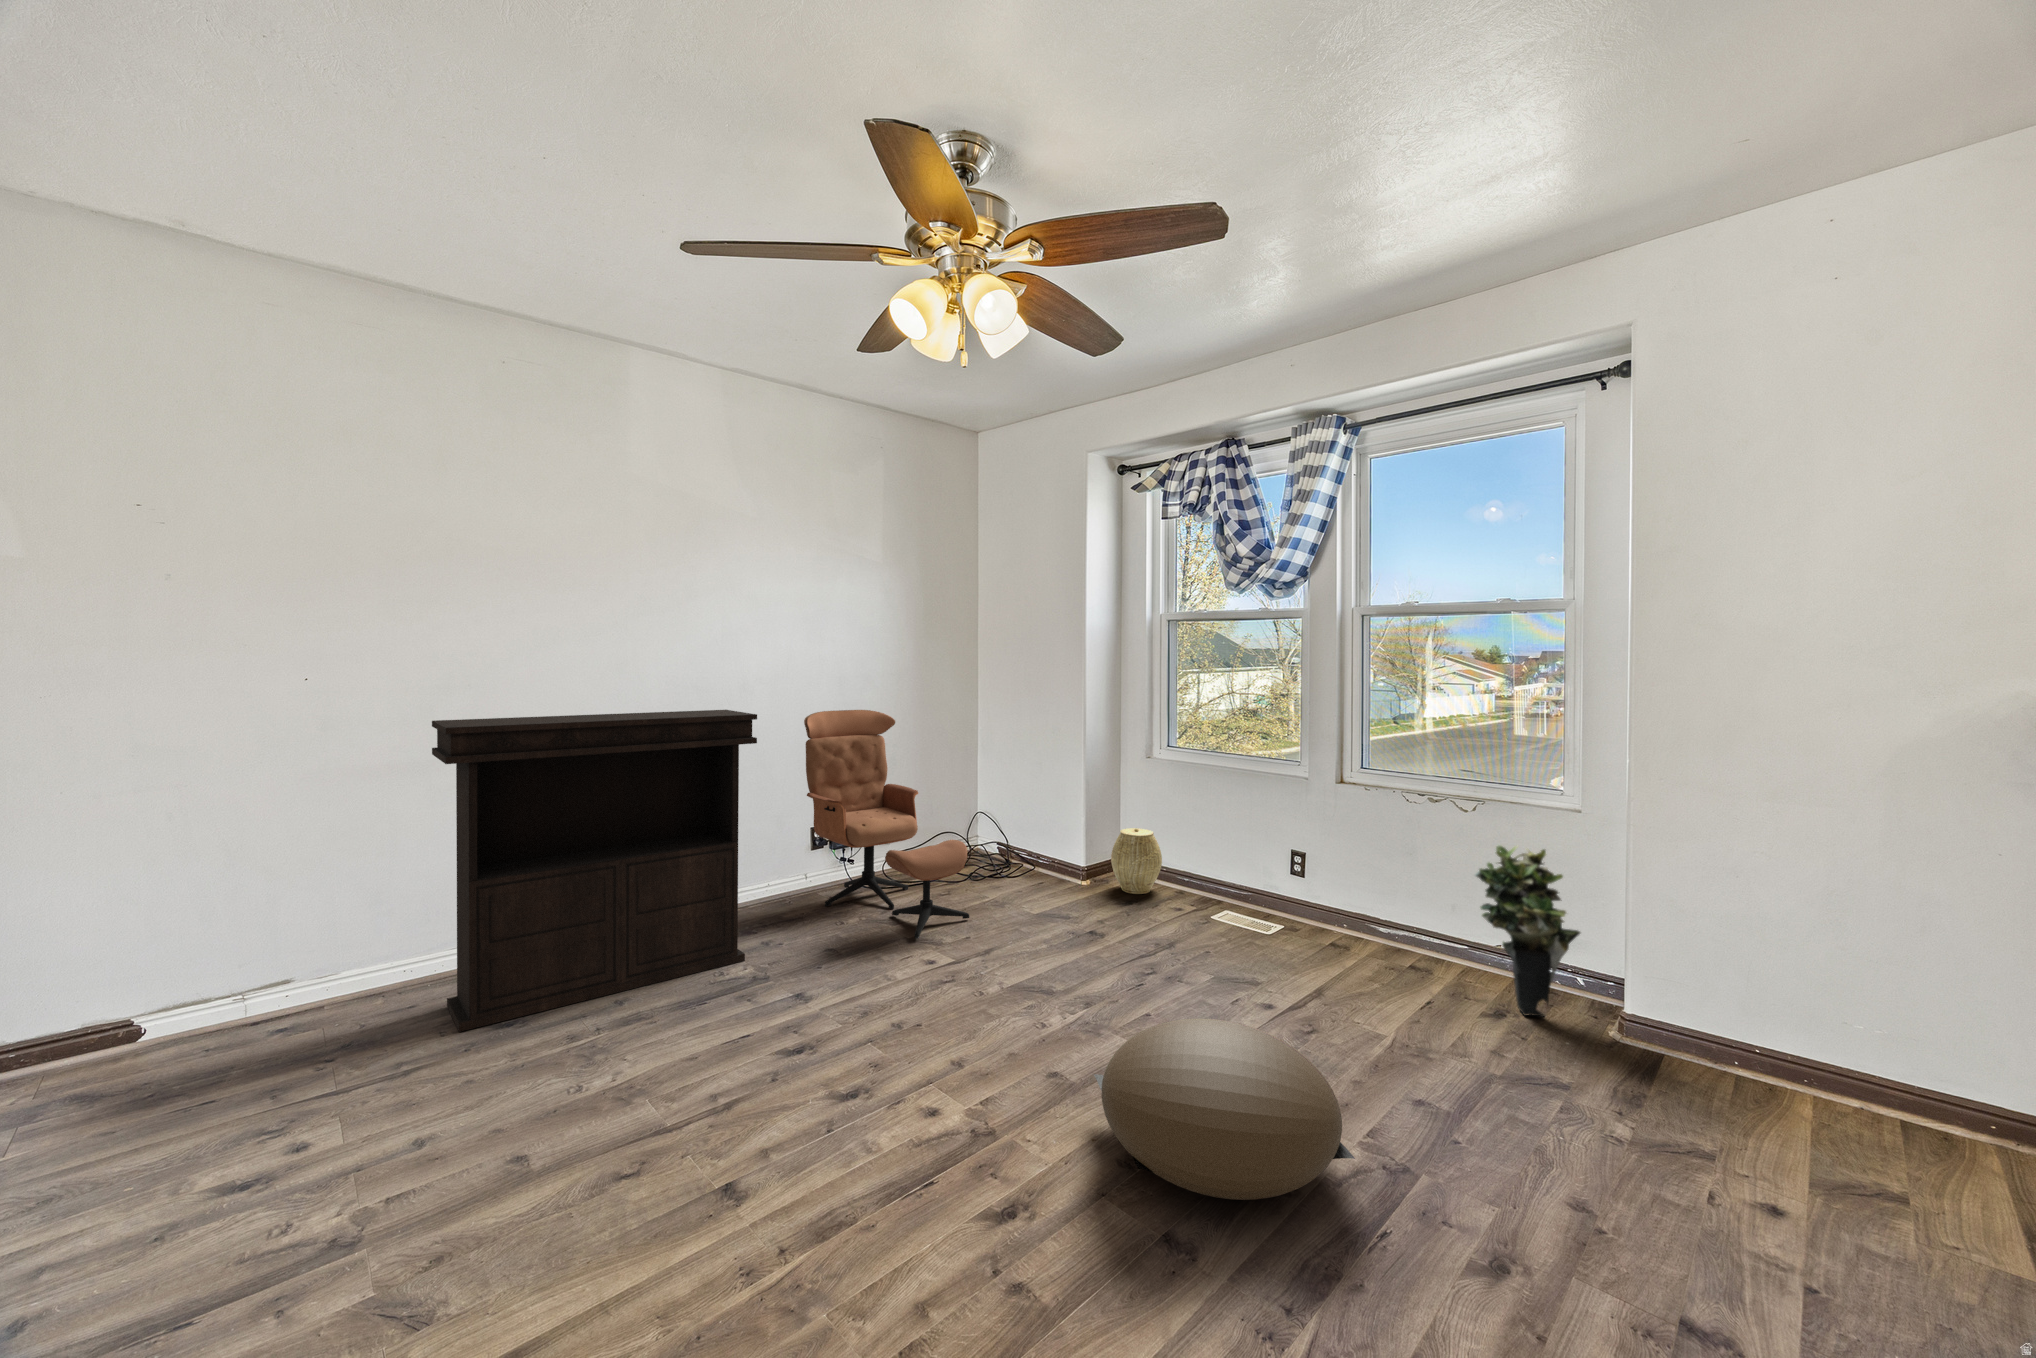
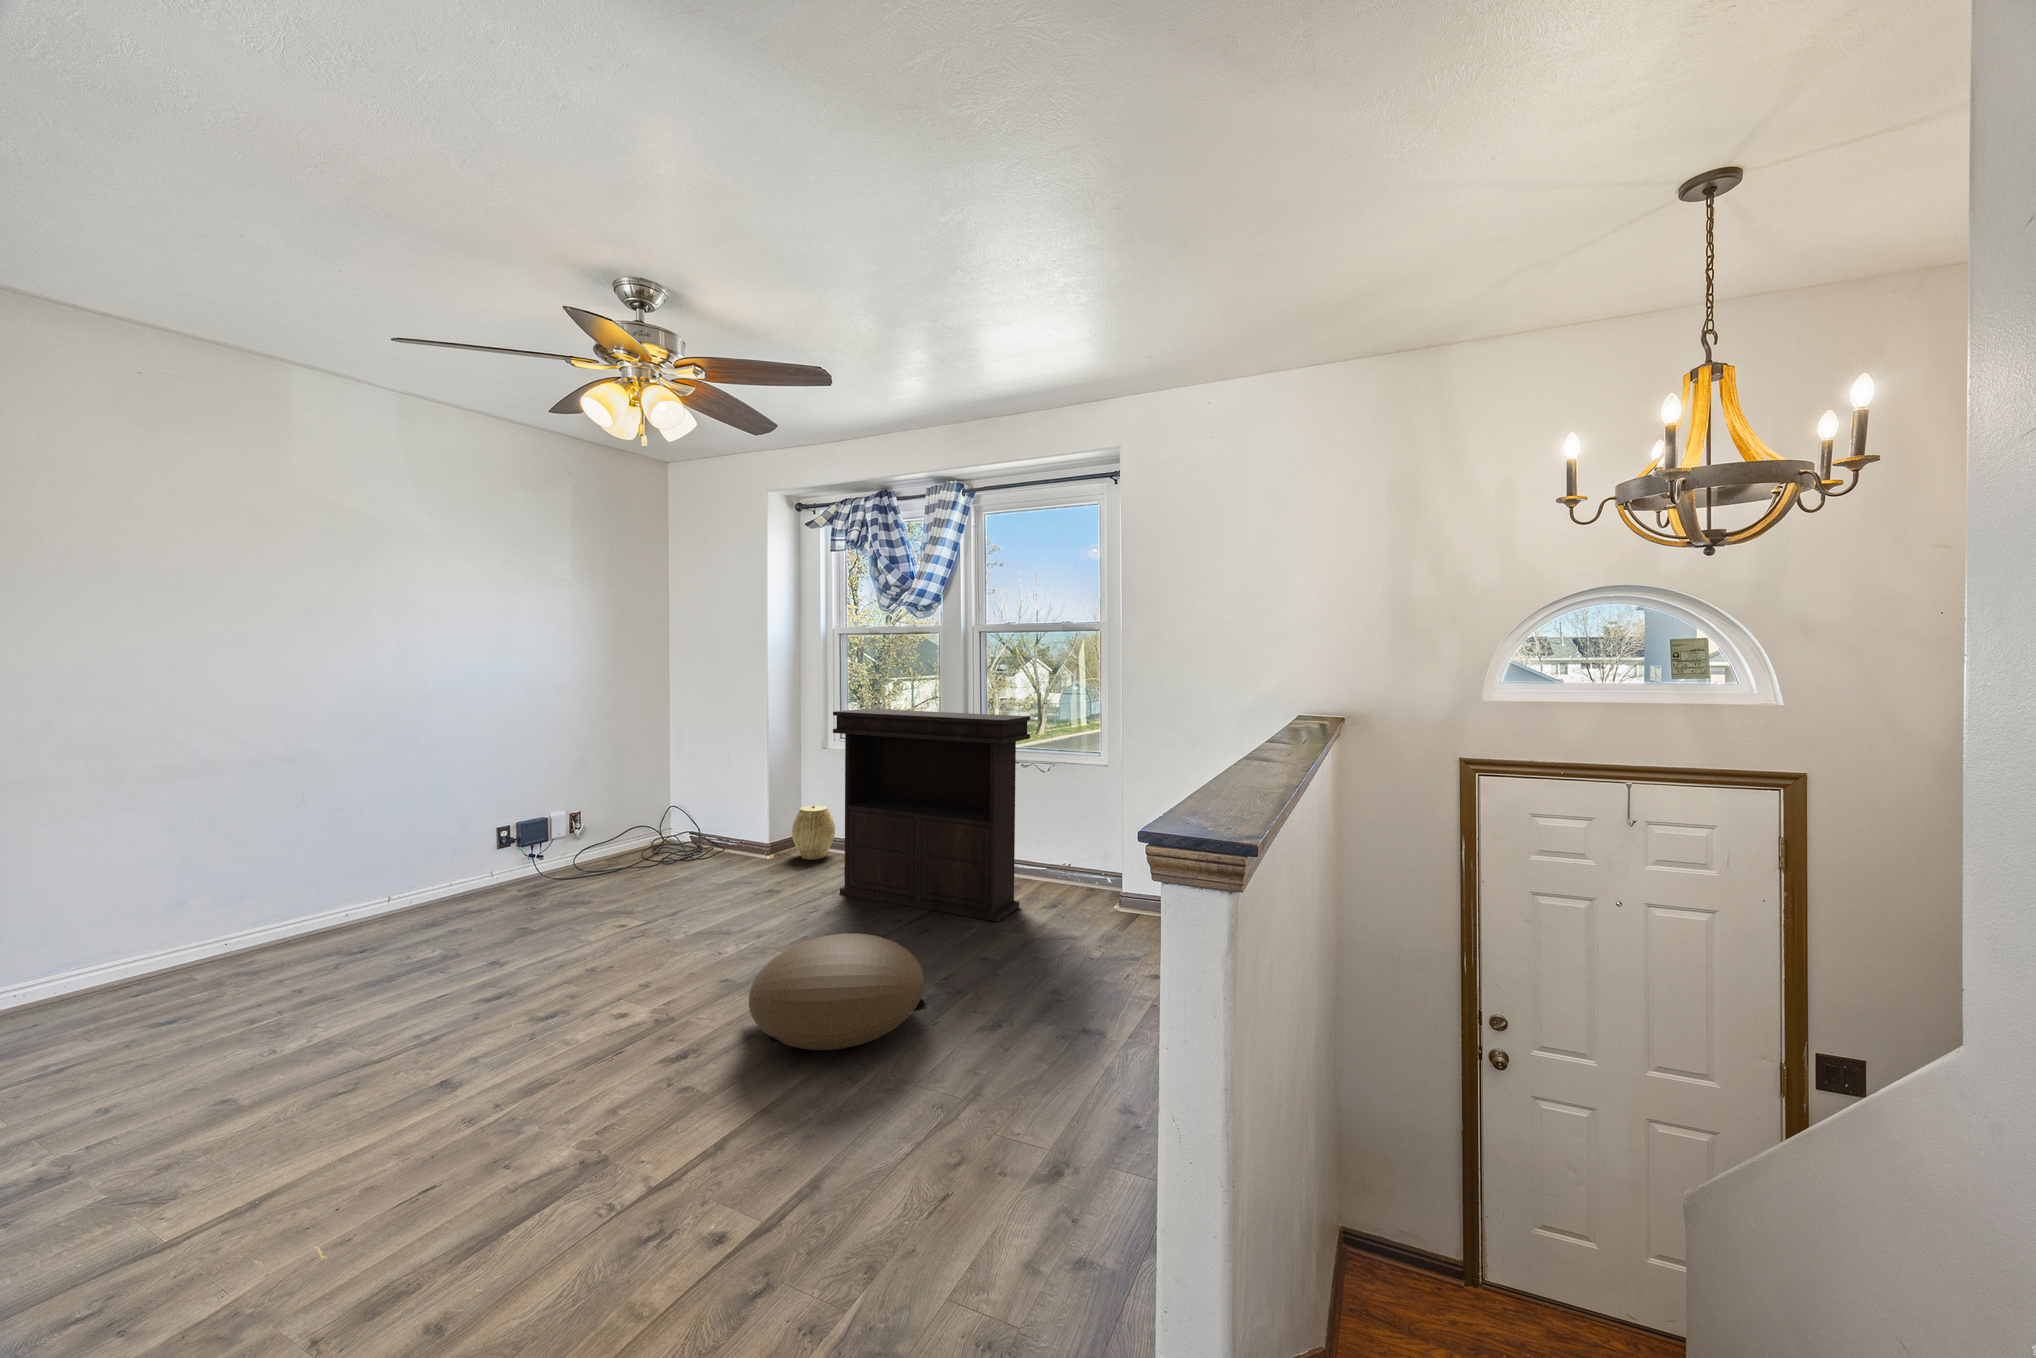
console table: present [432,710,757,1032] -> present [833,709,1030,922]
lounge chair: present [804,710,969,939] -> none [483,715,657,915]
potted plant: present [1475,845,1580,1017] -> none [1046,794,1108,909]

